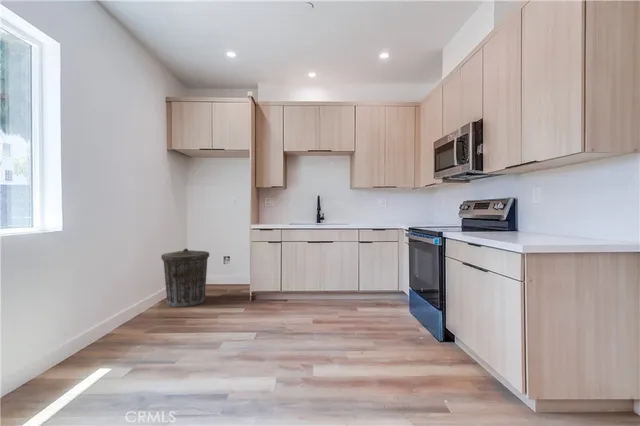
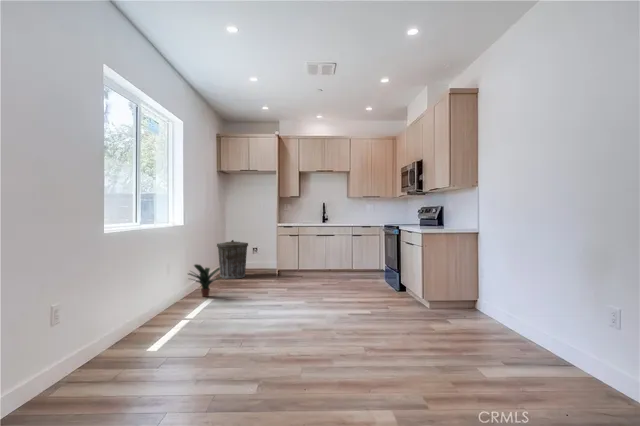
potted plant: none [63,300,139,362] -> present [188,264,222,297]

